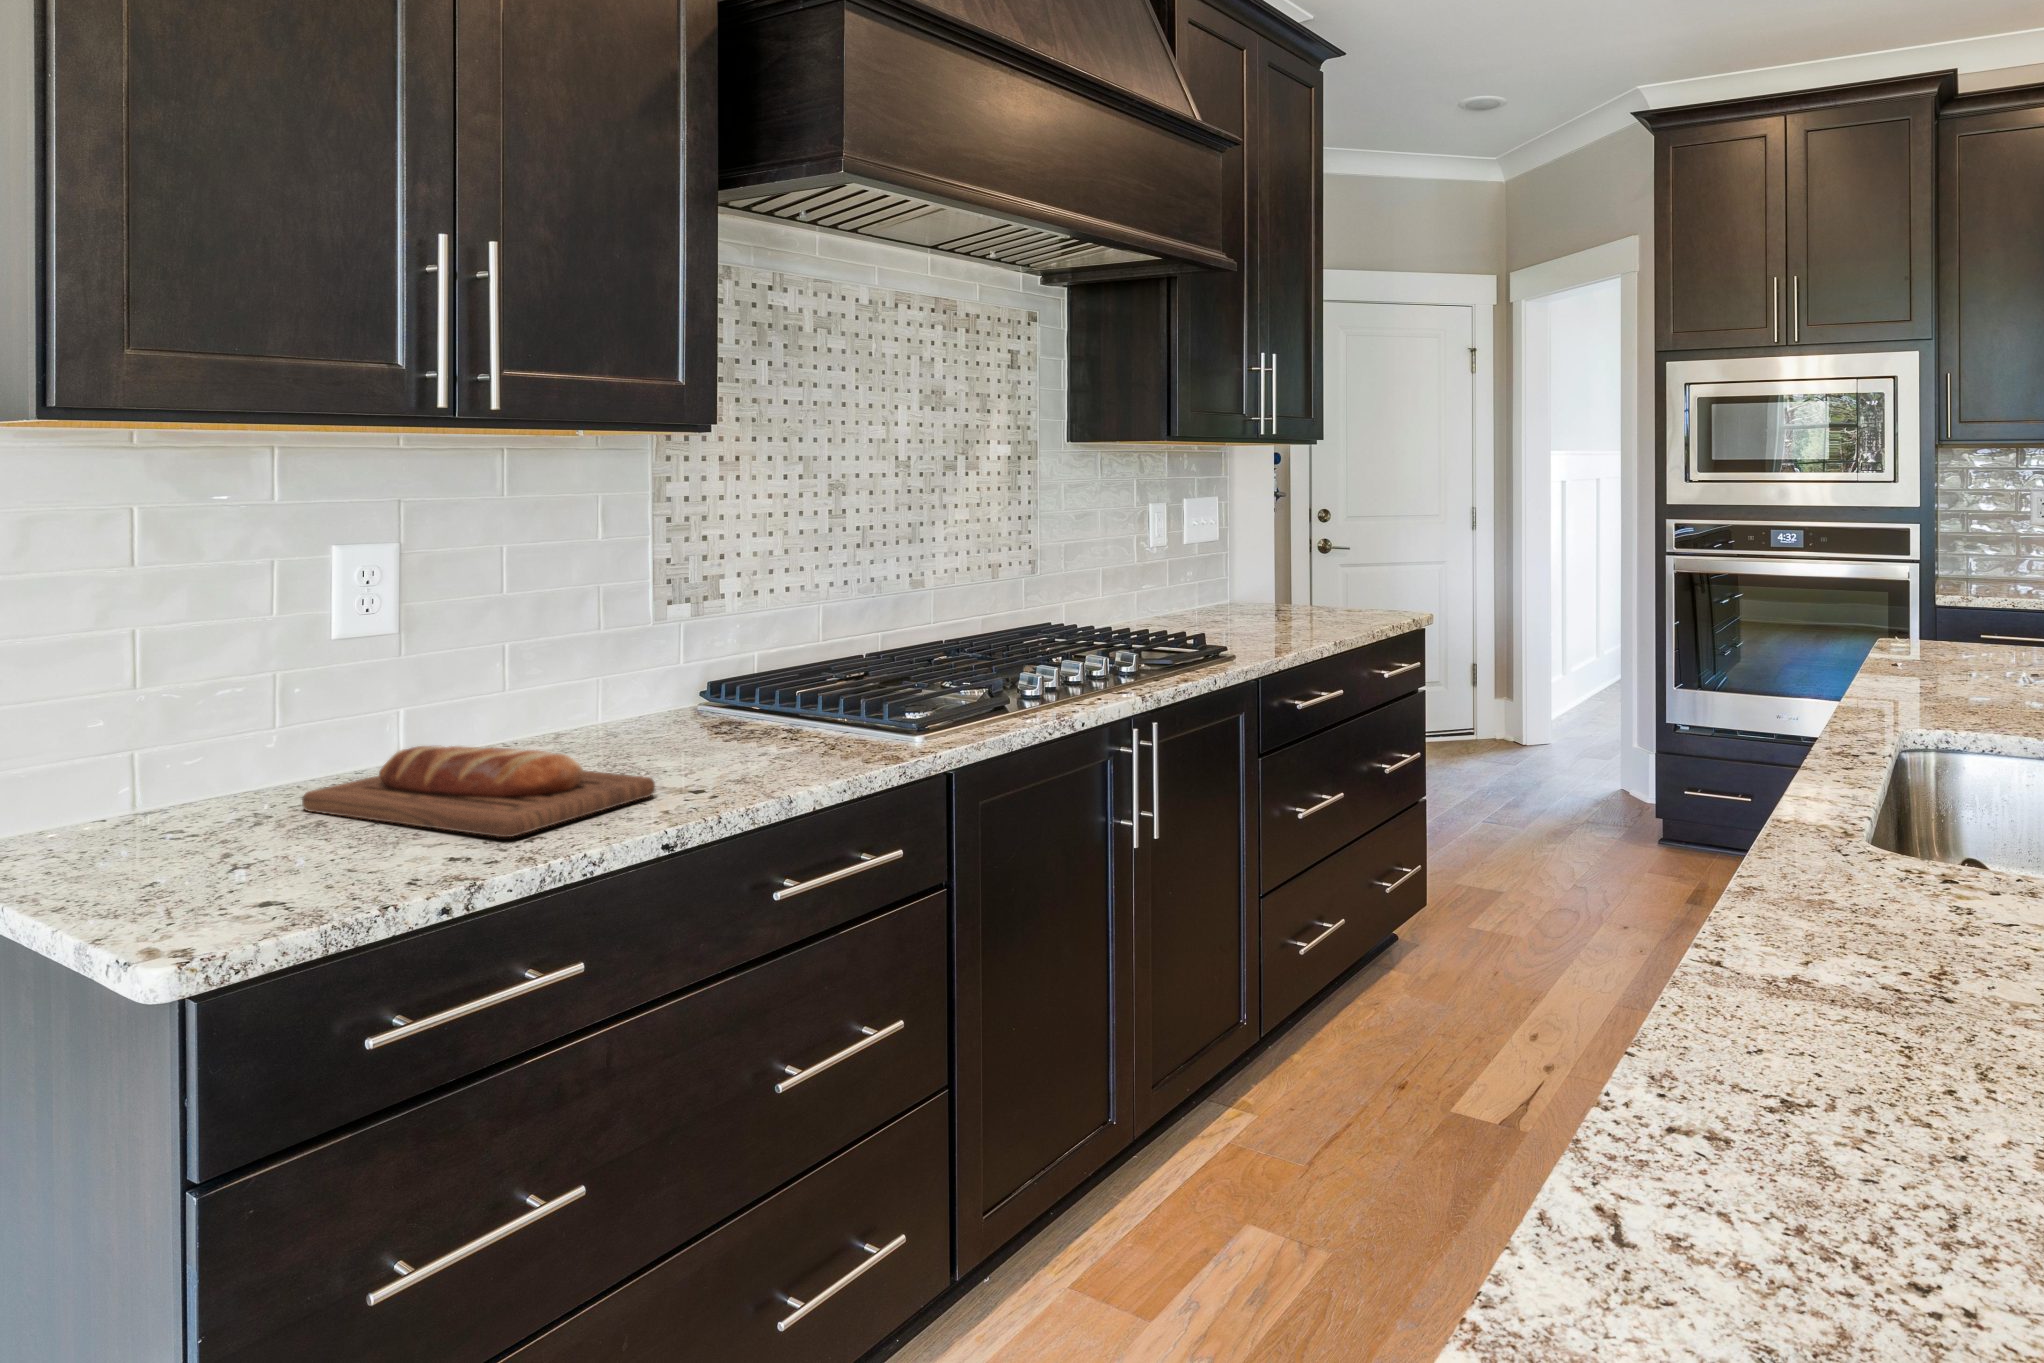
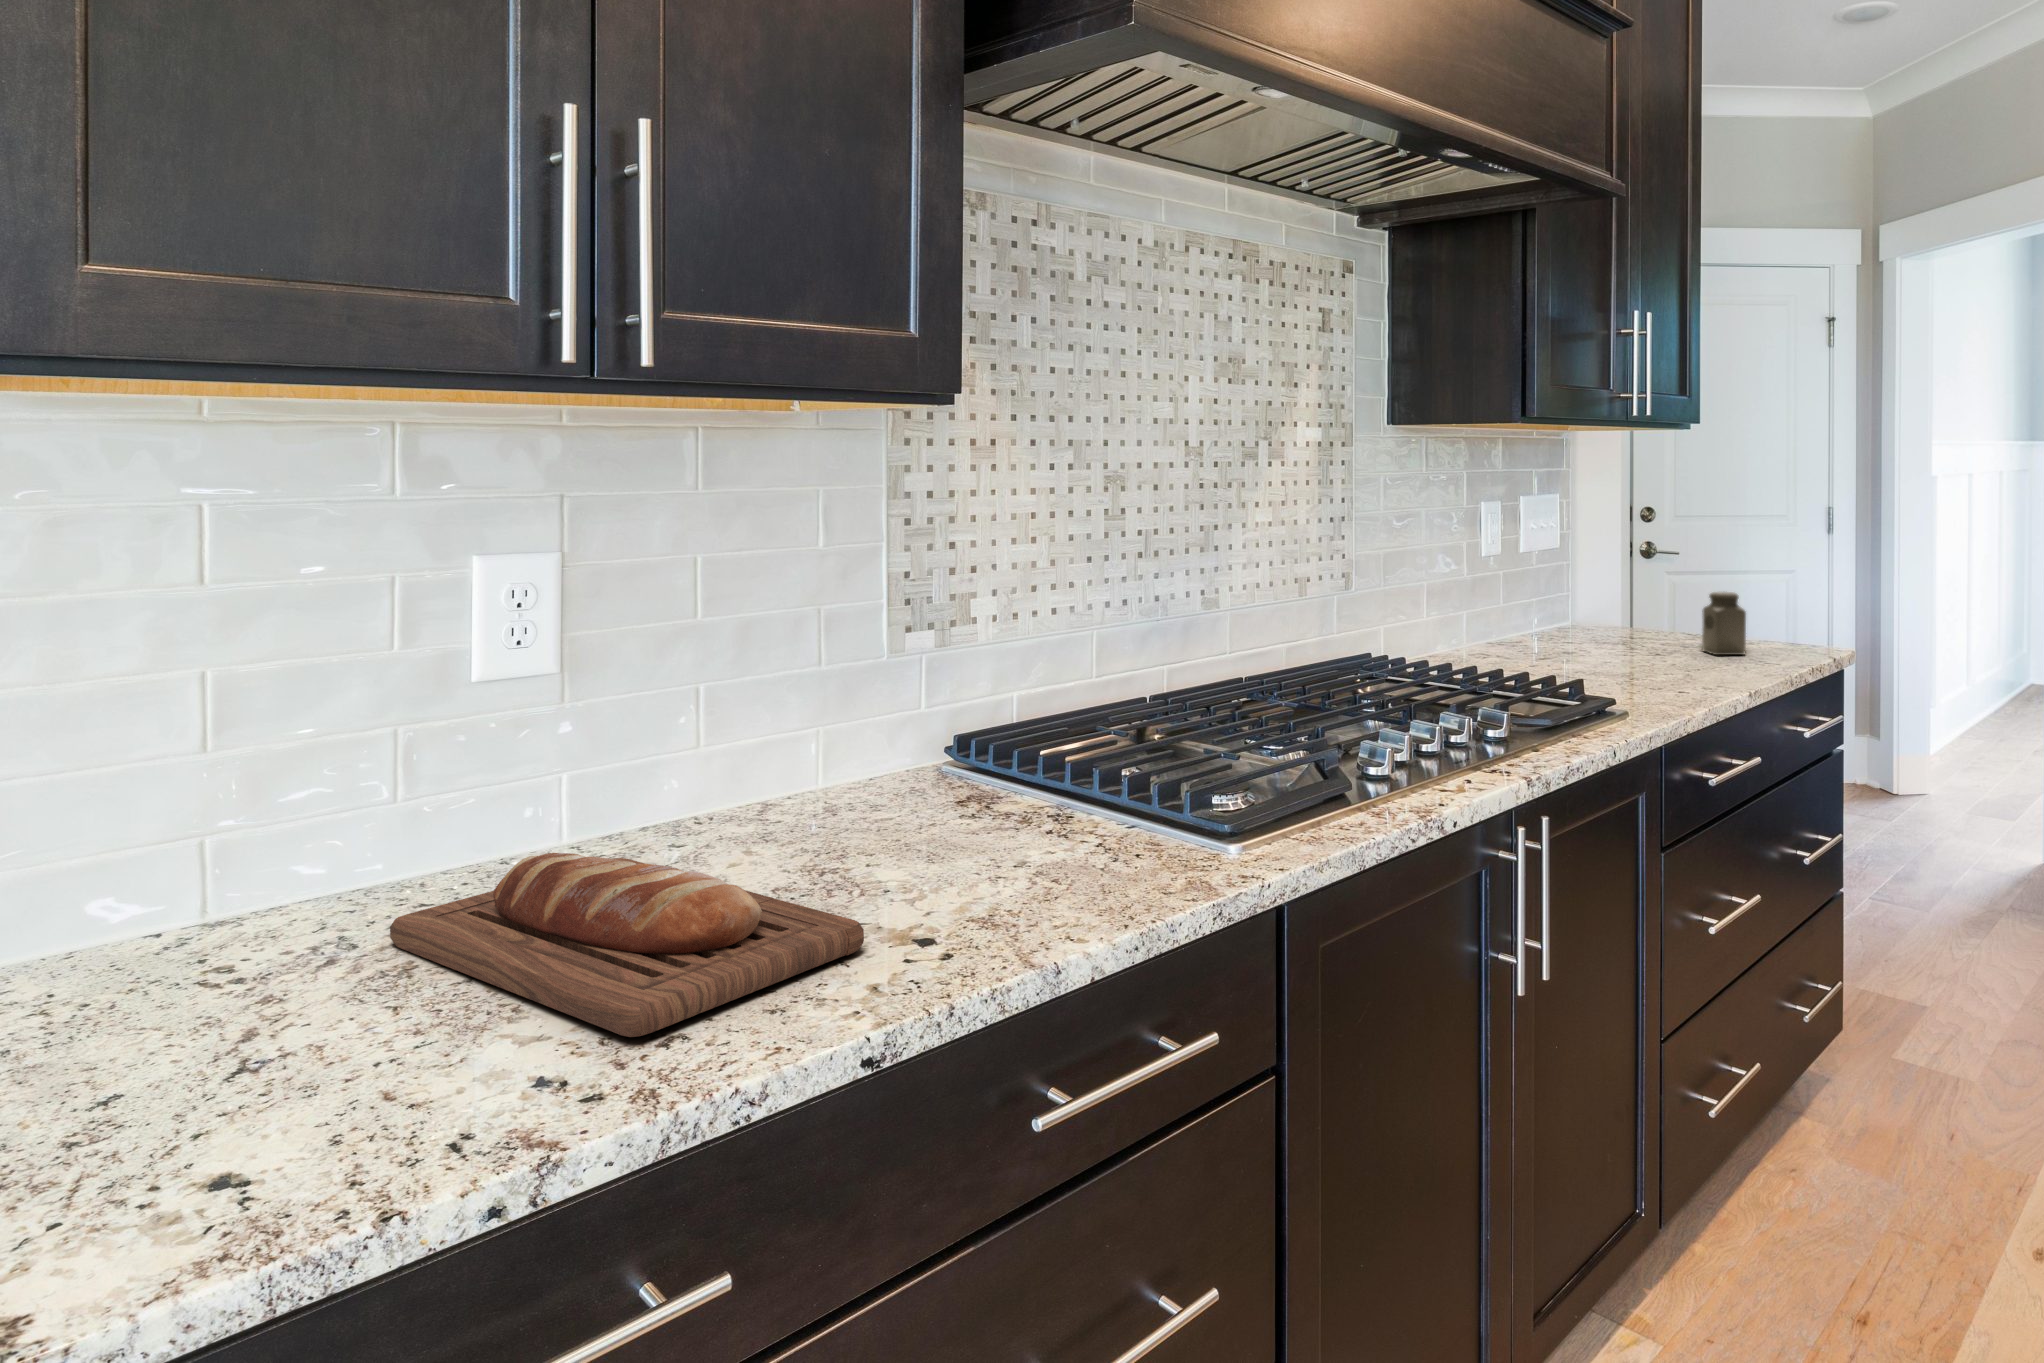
salt shaker: none [1317,570,1347,618] -> present [1702,592,1746,655]

